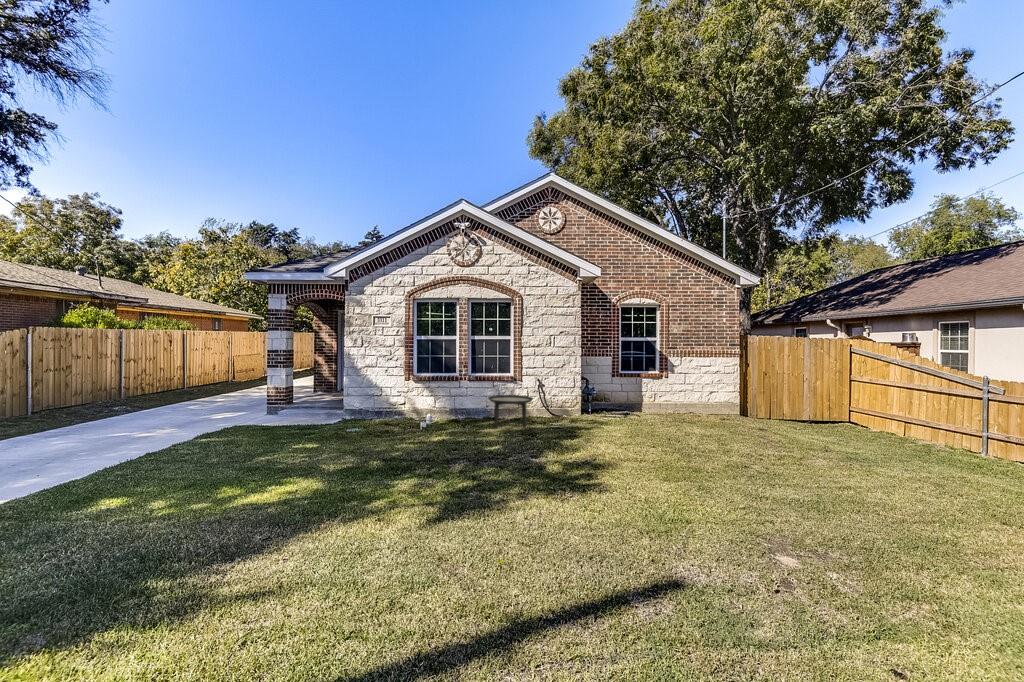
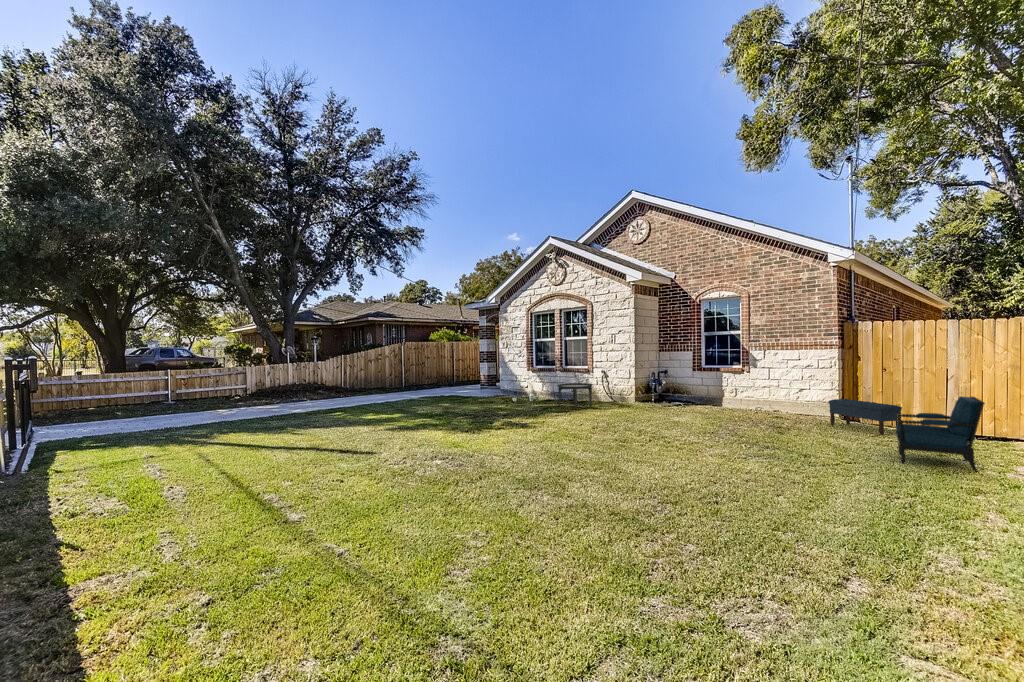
chair: none [869,395,938,447] -> present [896,396,985,472]
bench: none [752,398,805,425] -> present [829,399,902,435]

